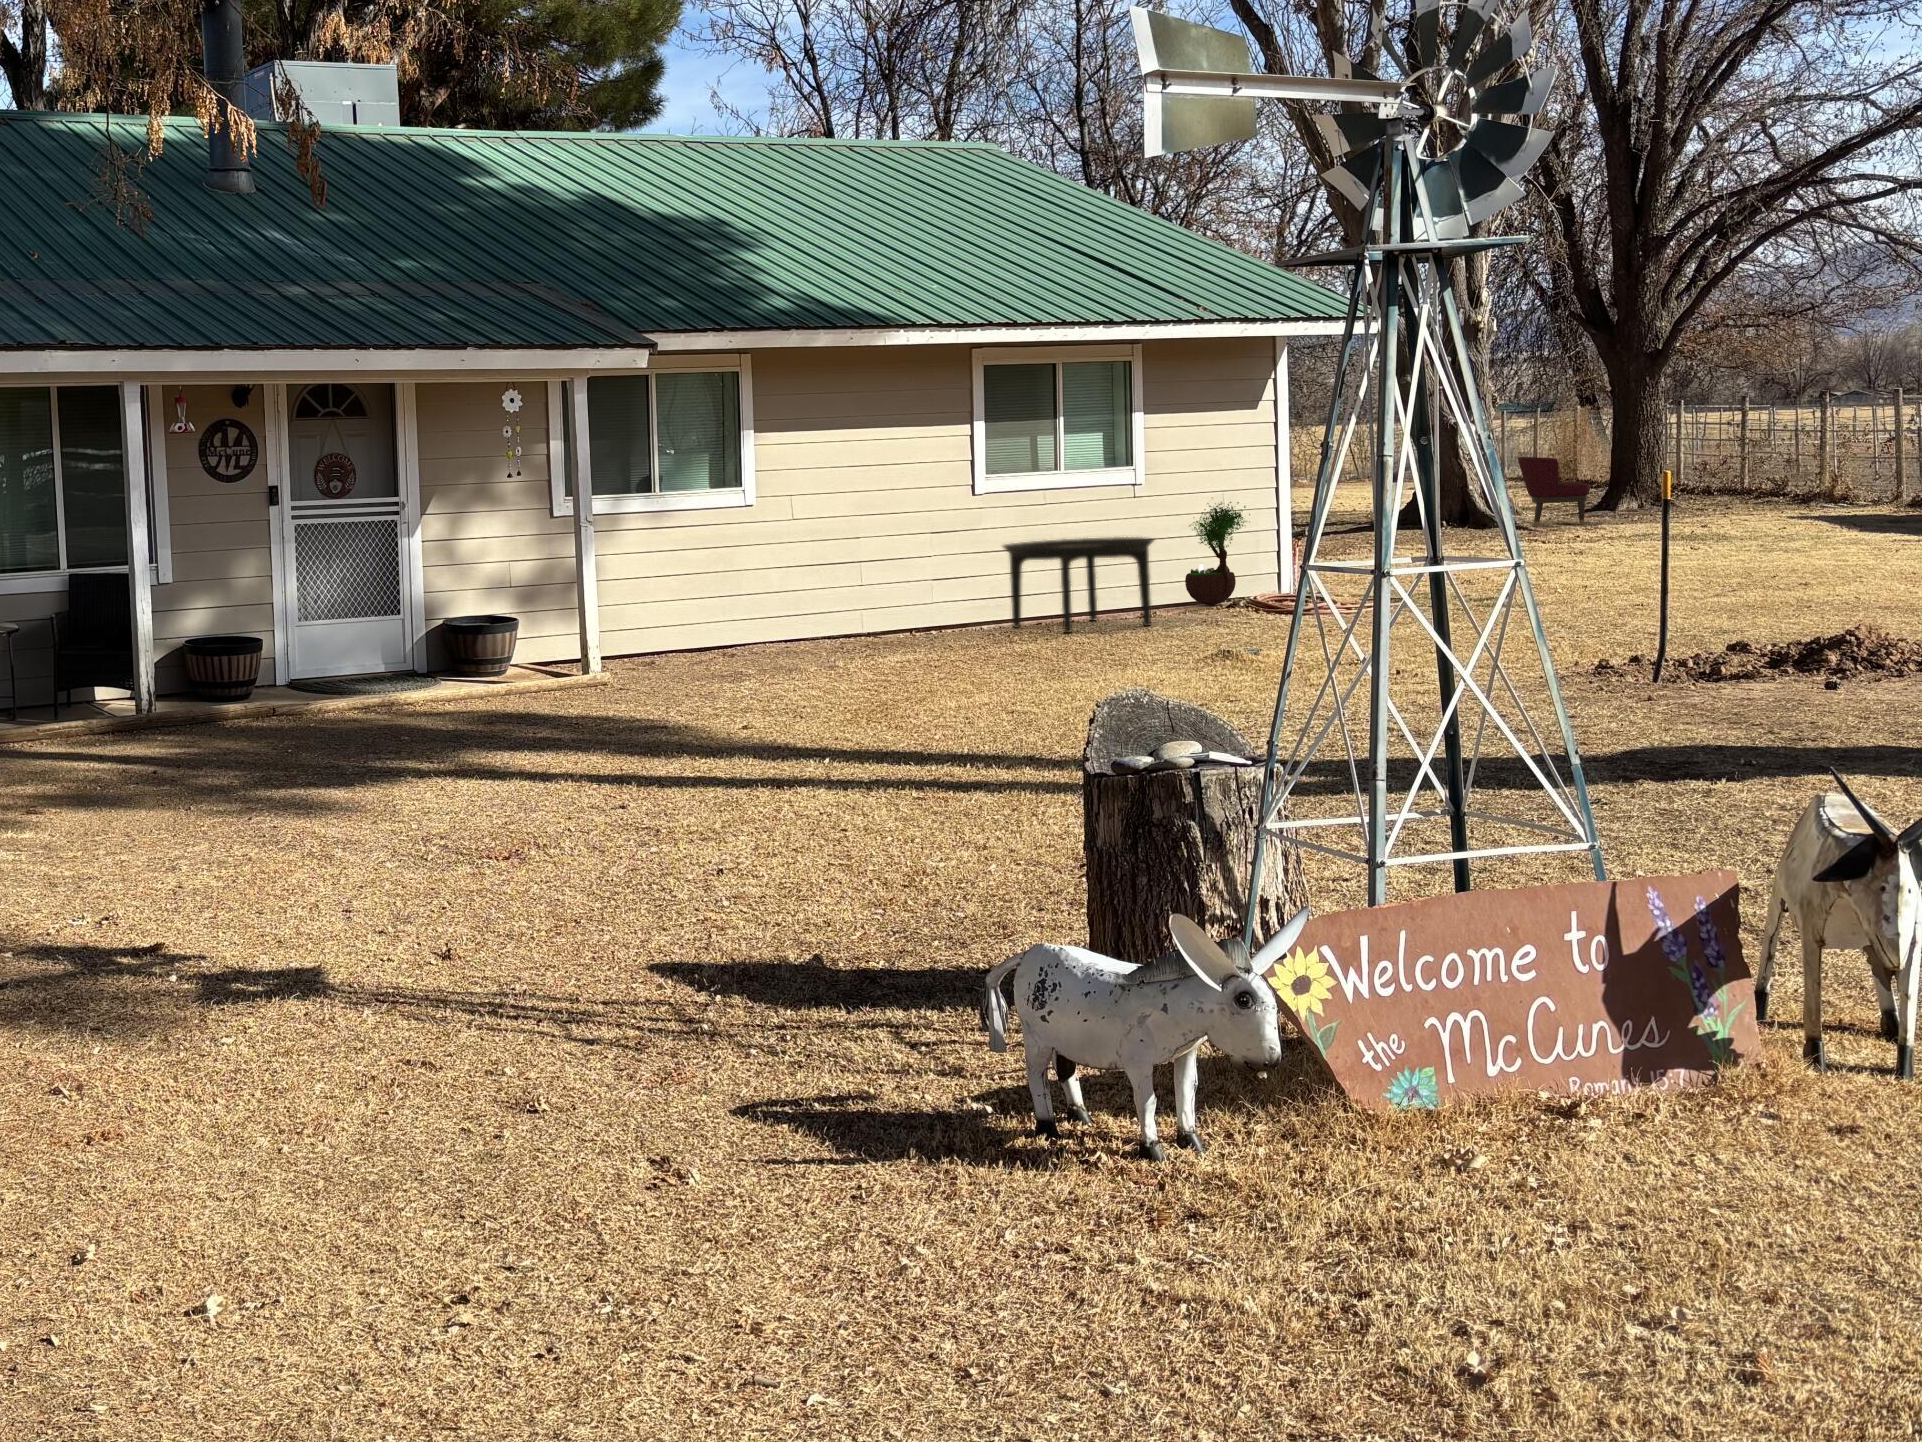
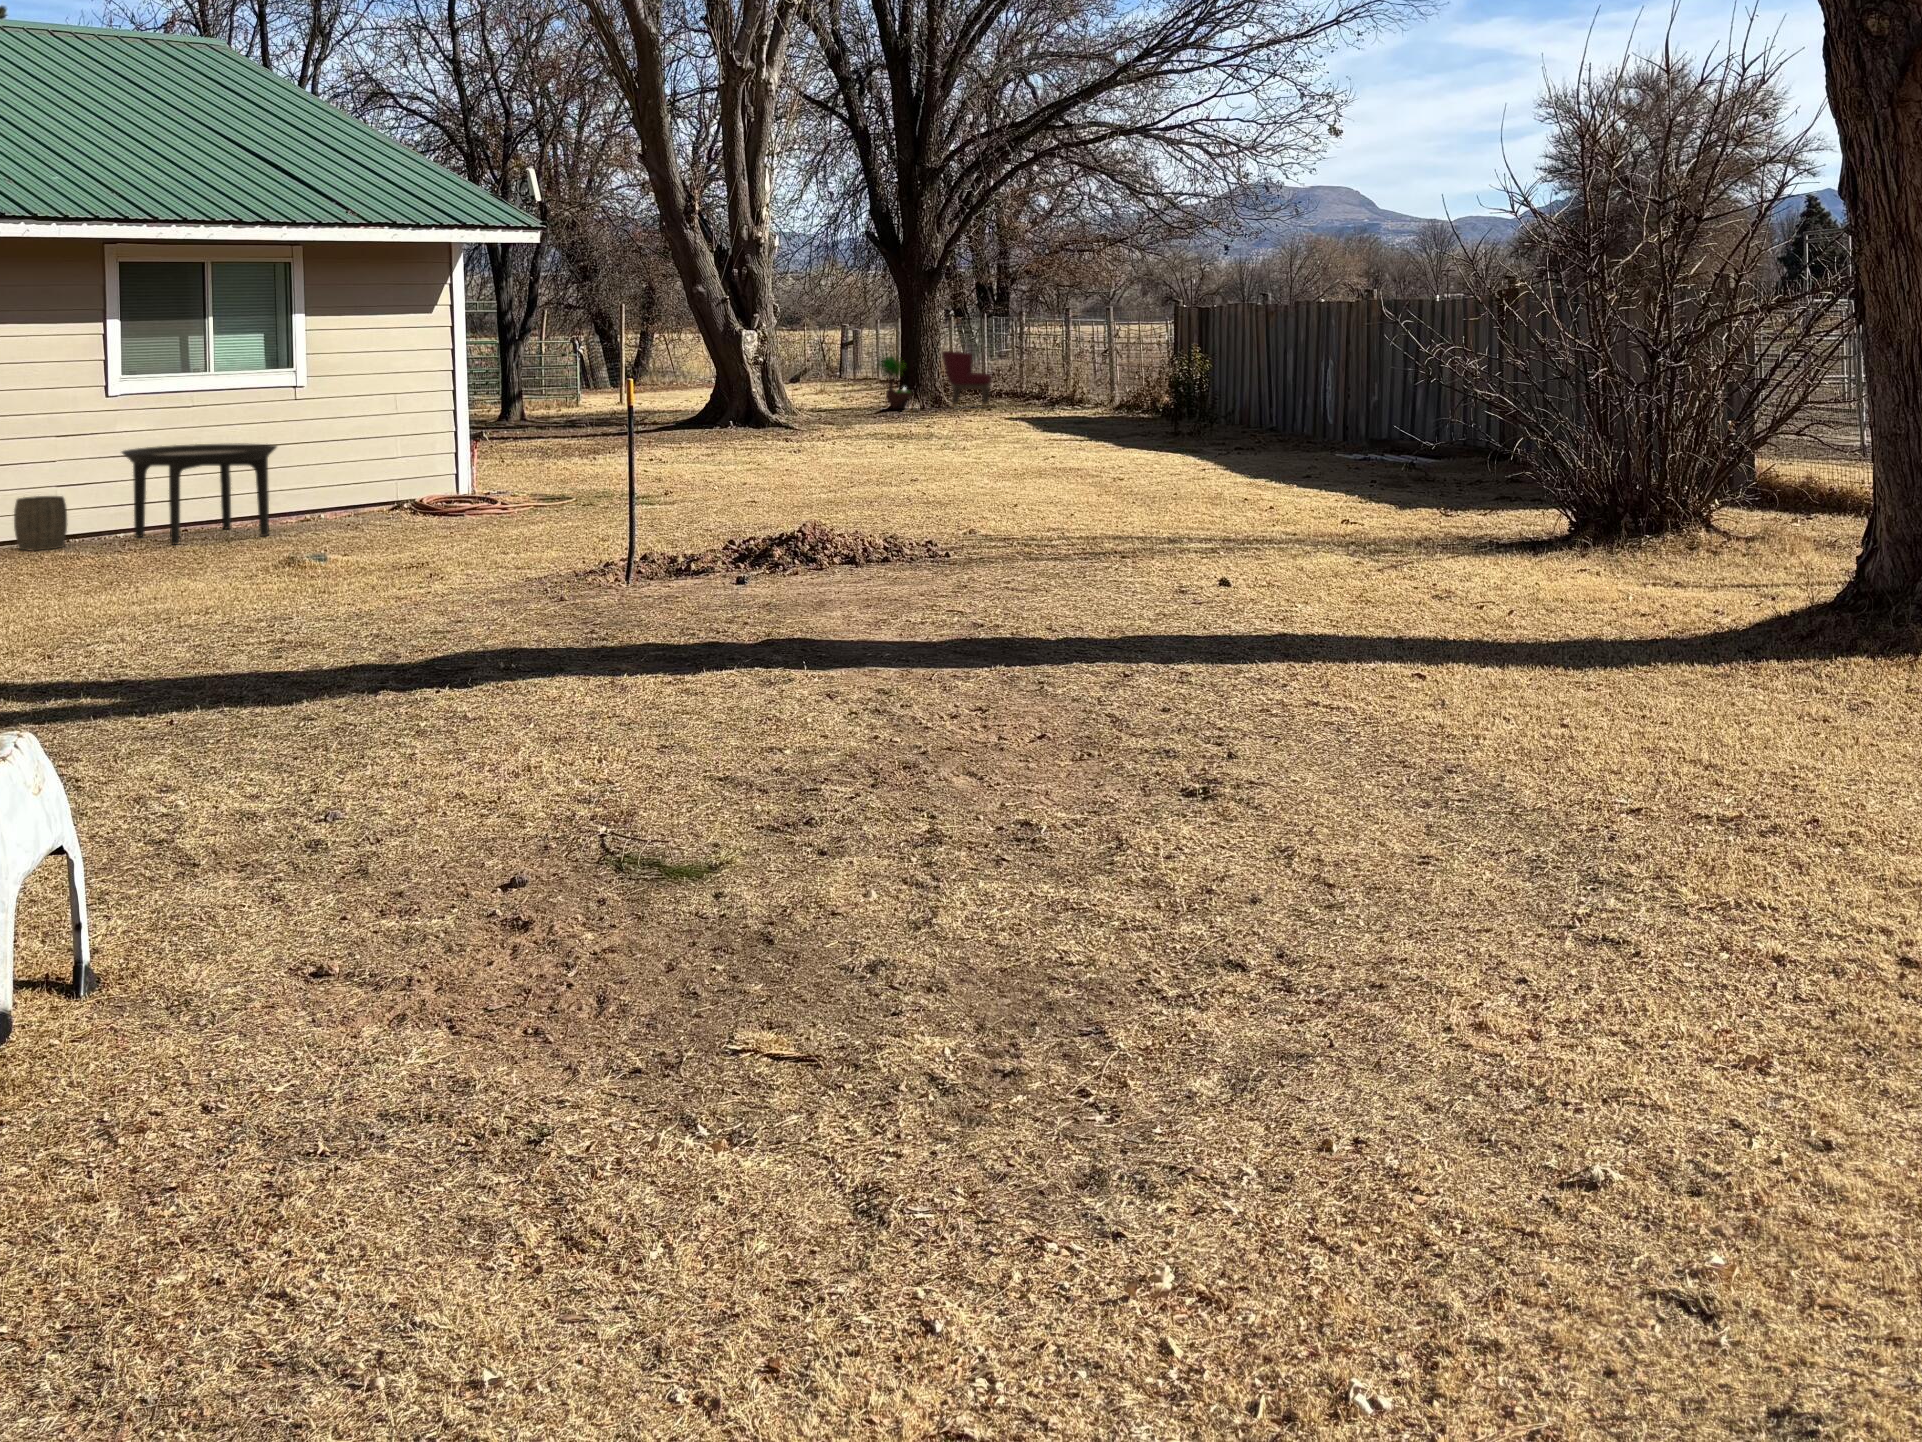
chair: present [1518,457,1590,527] -> present [942,351,992,408]
potted tree: present [1185,502,1250,605] -> present [878,356,912,408]
woven basket: none [911,589,960,639] -> present [14,496,67,550]

